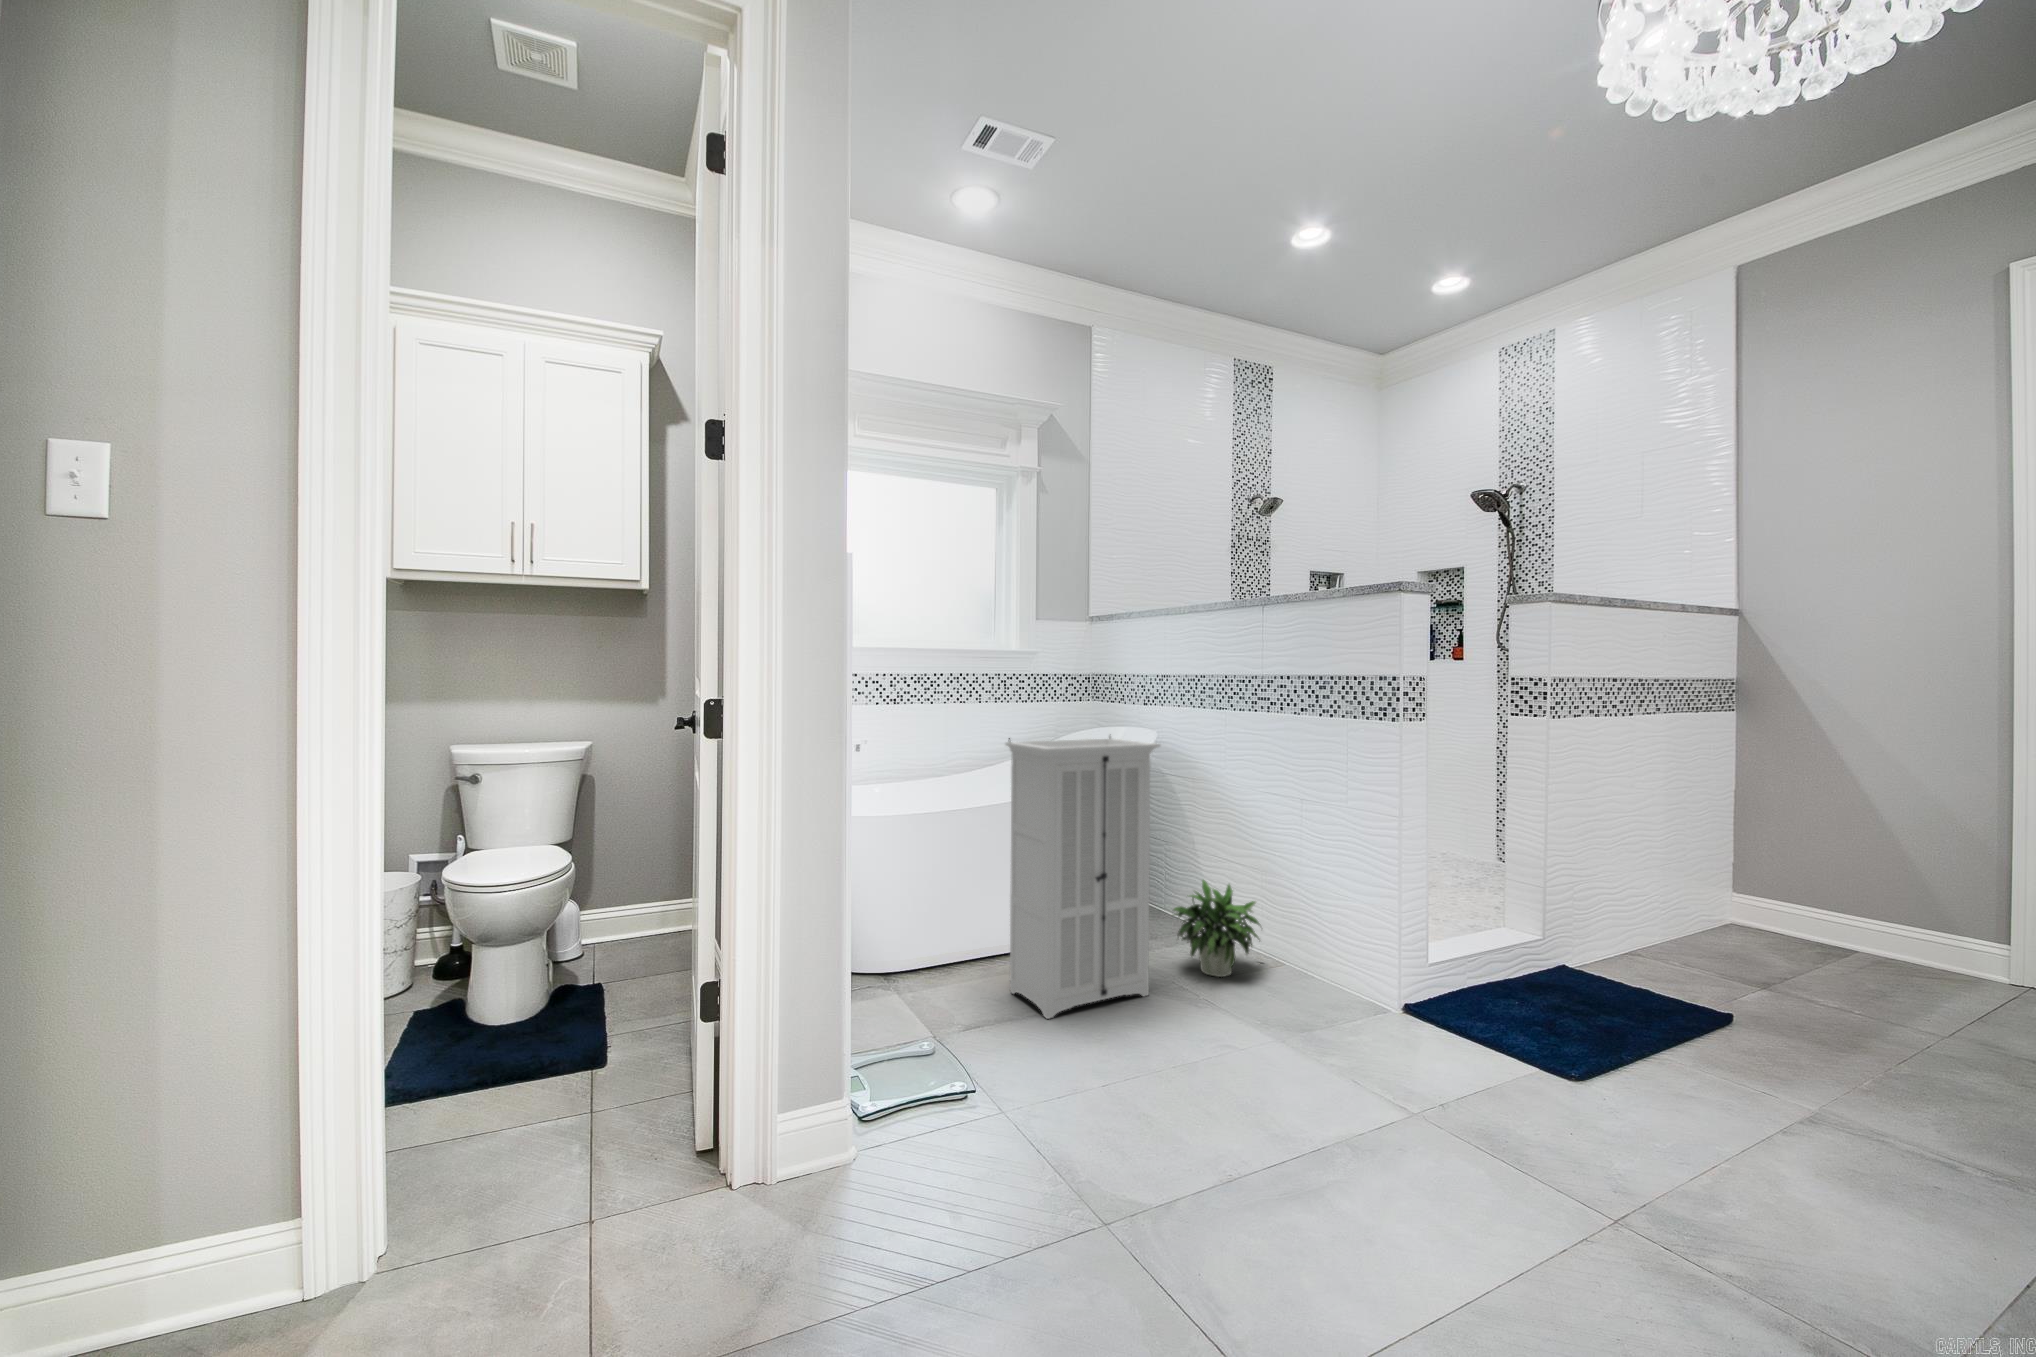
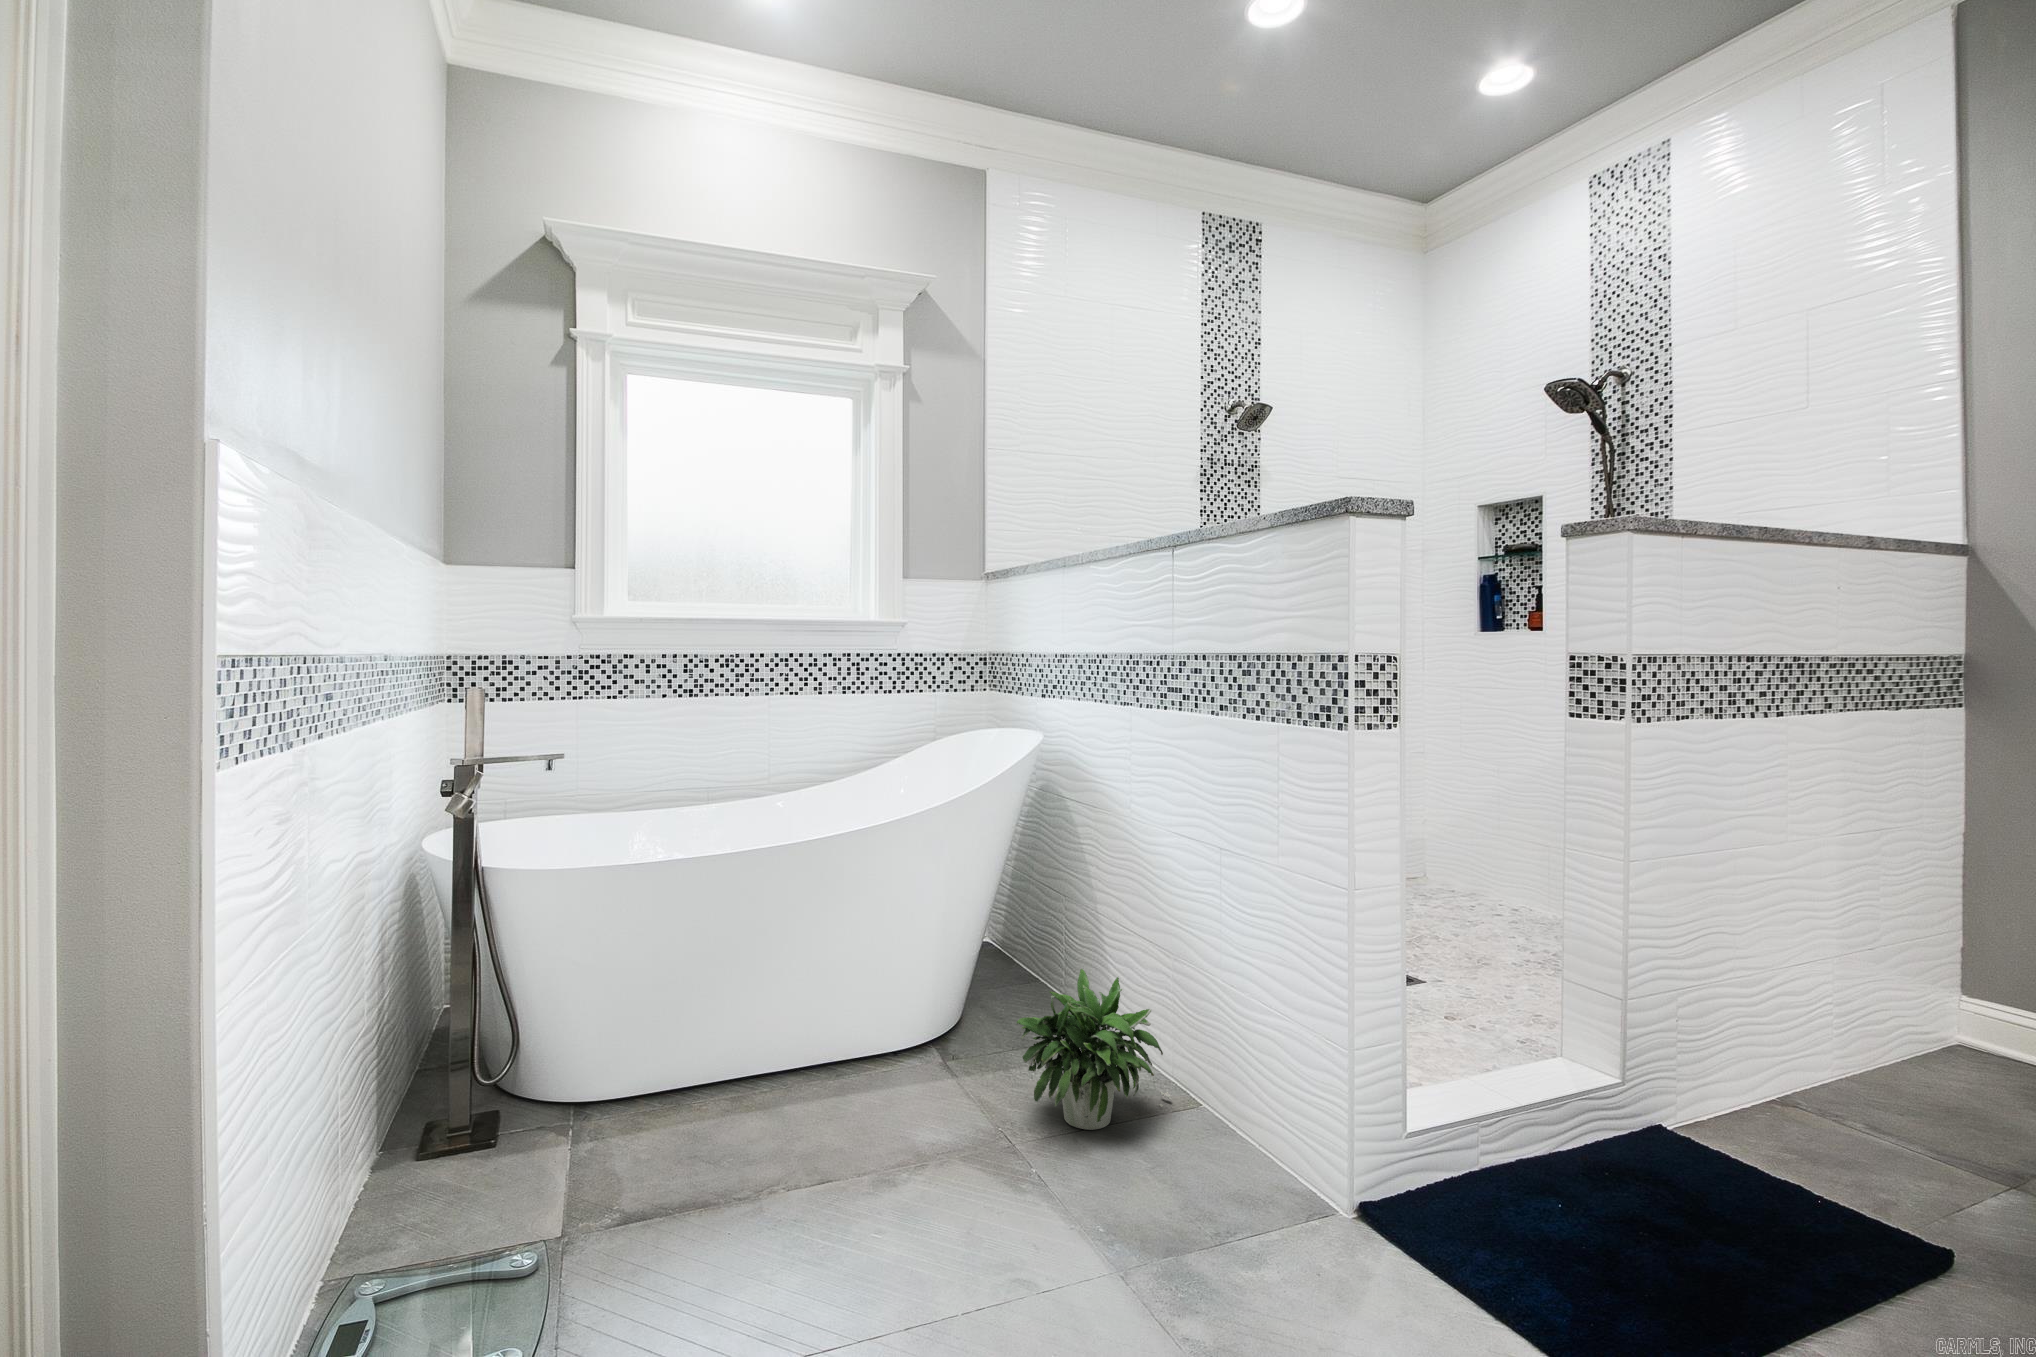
storage cabinet: present [1006,737,1160,1019] -> none [727,747,970,1216]

